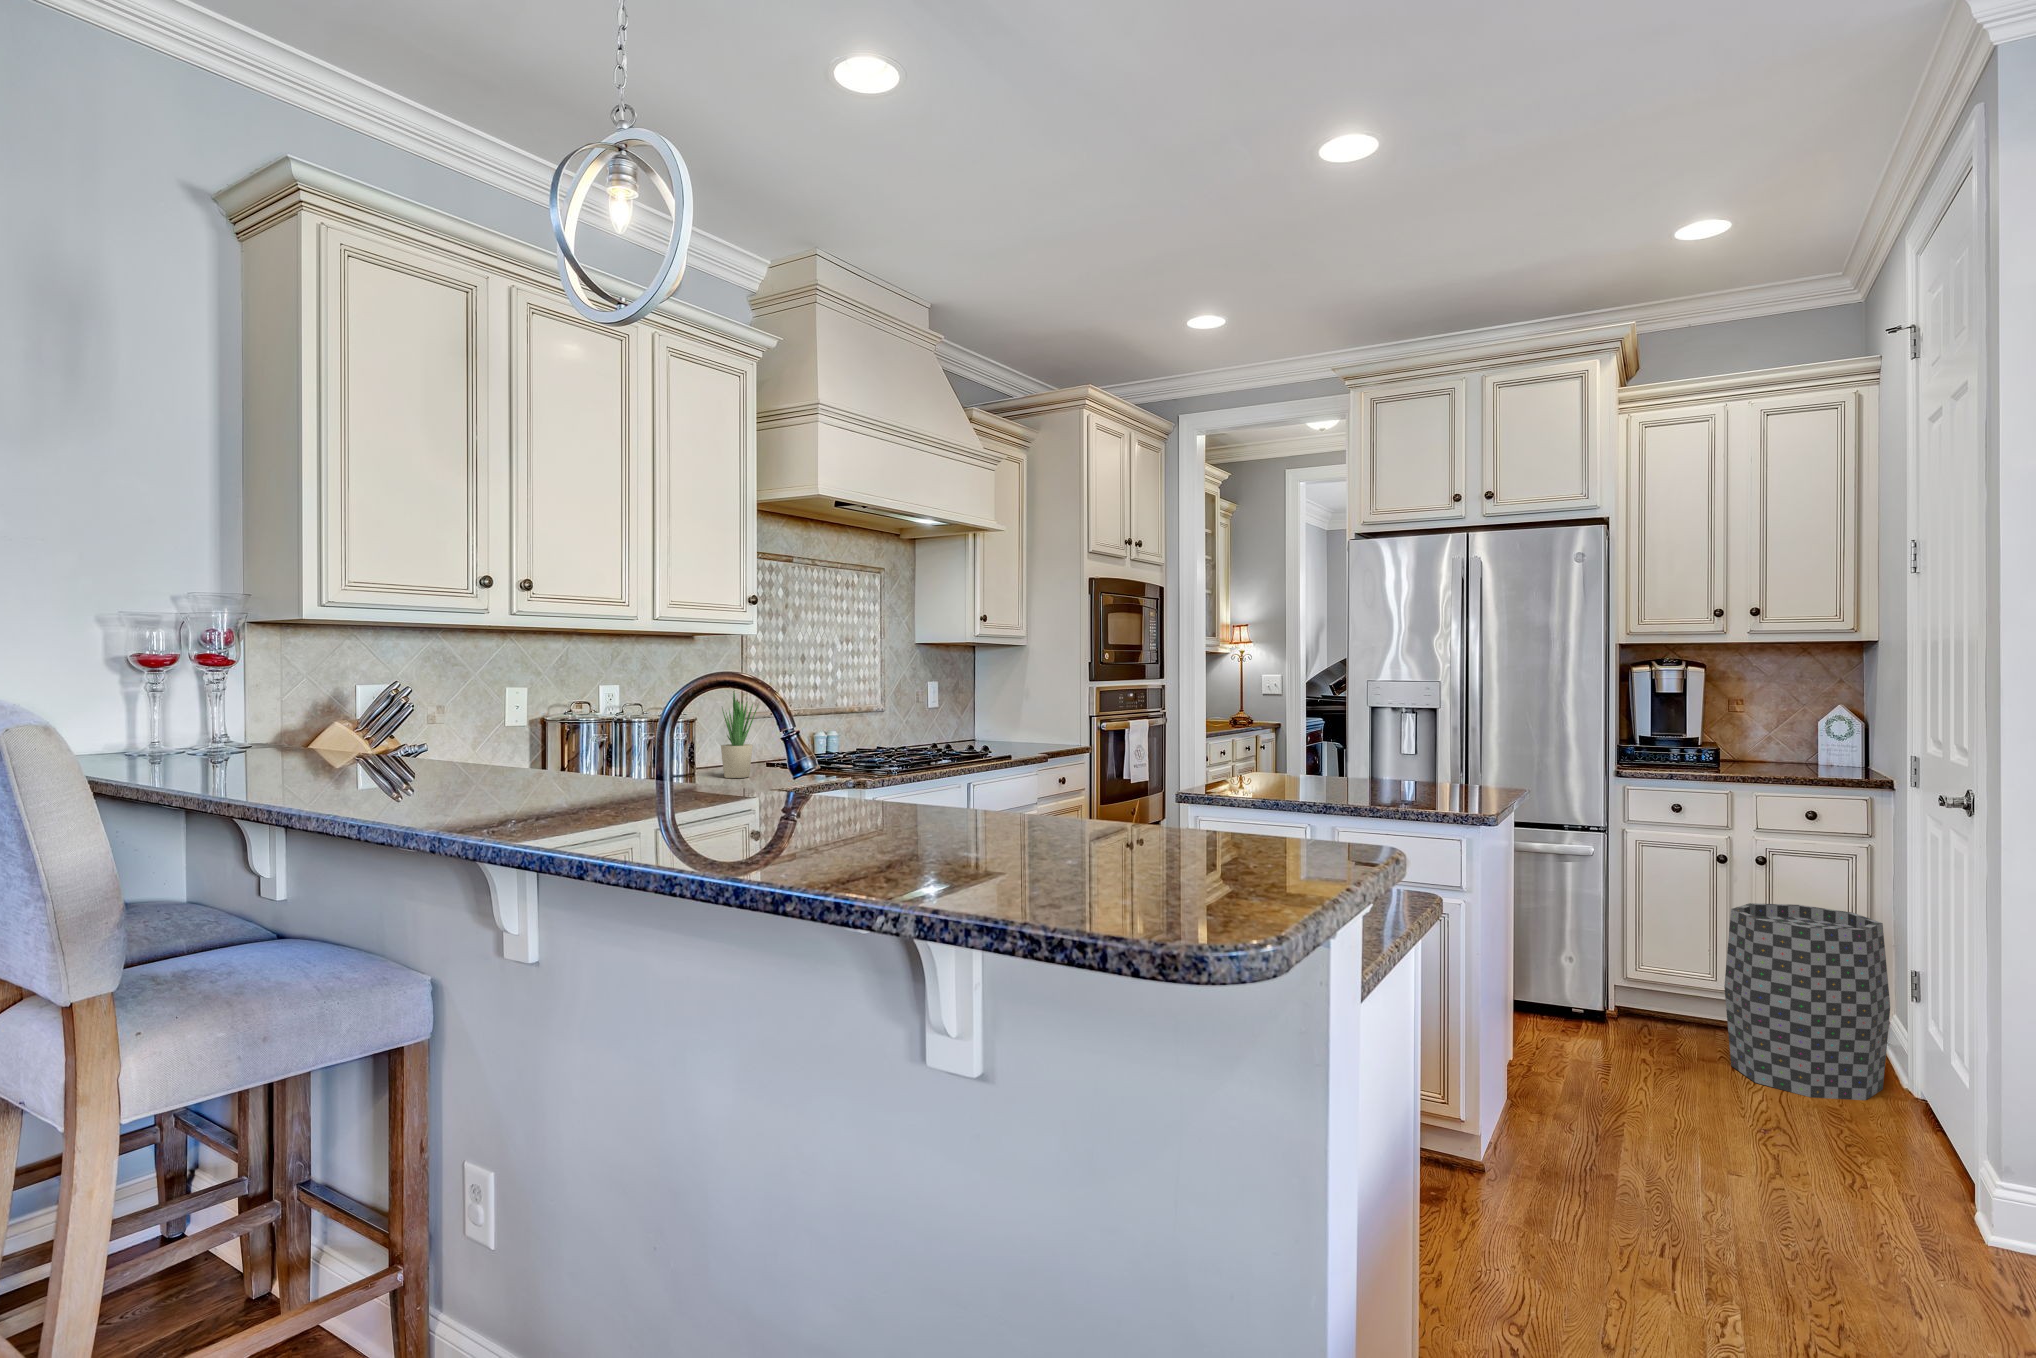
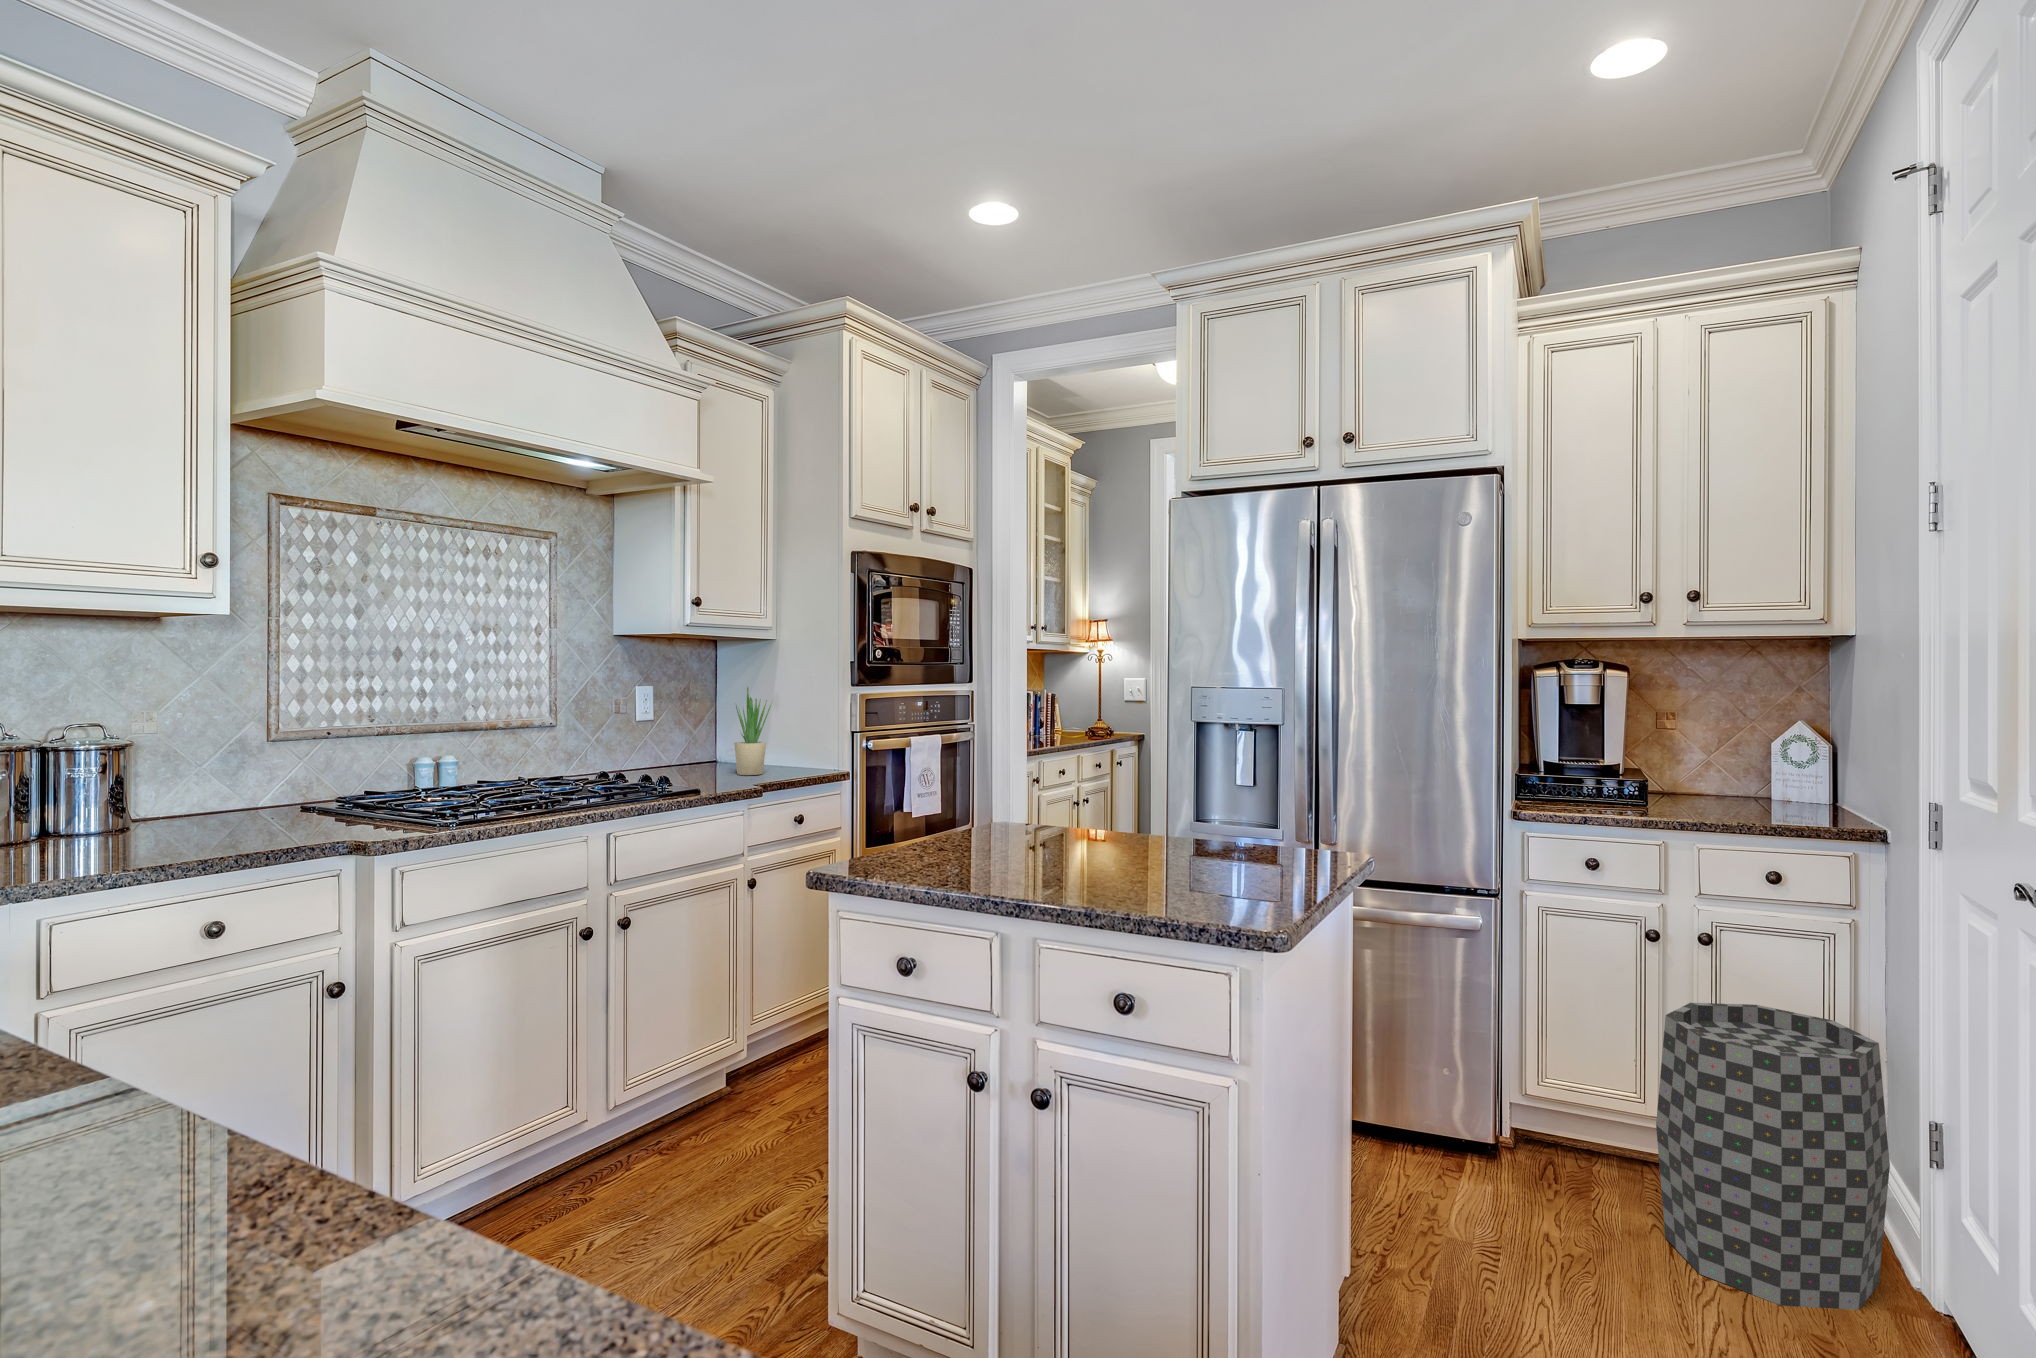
potted plant: present [721,691,758,778] -> present [734,688,771,775]

